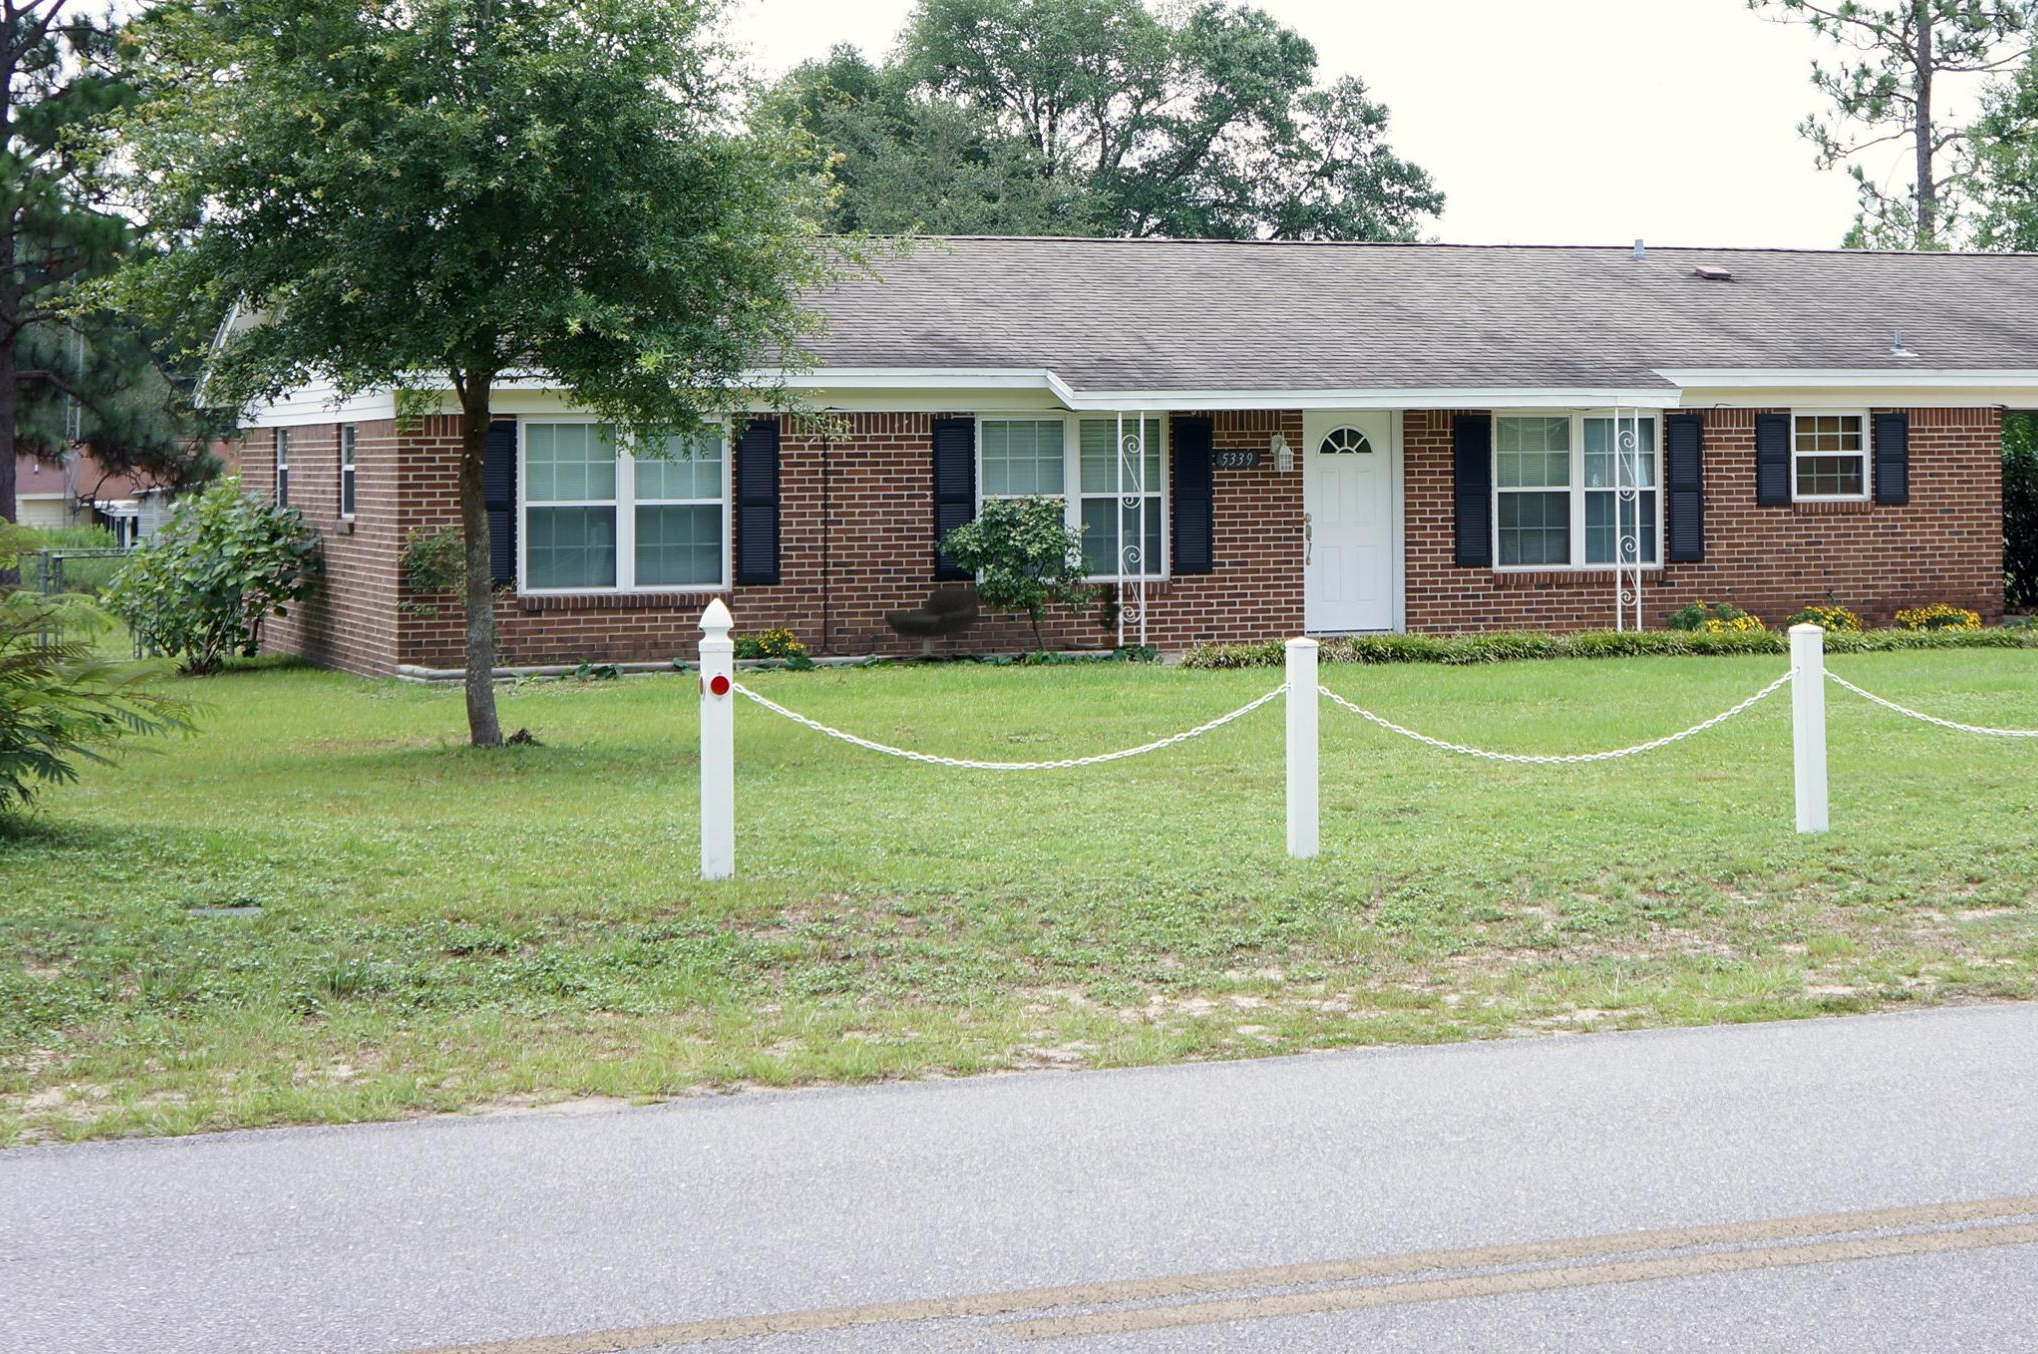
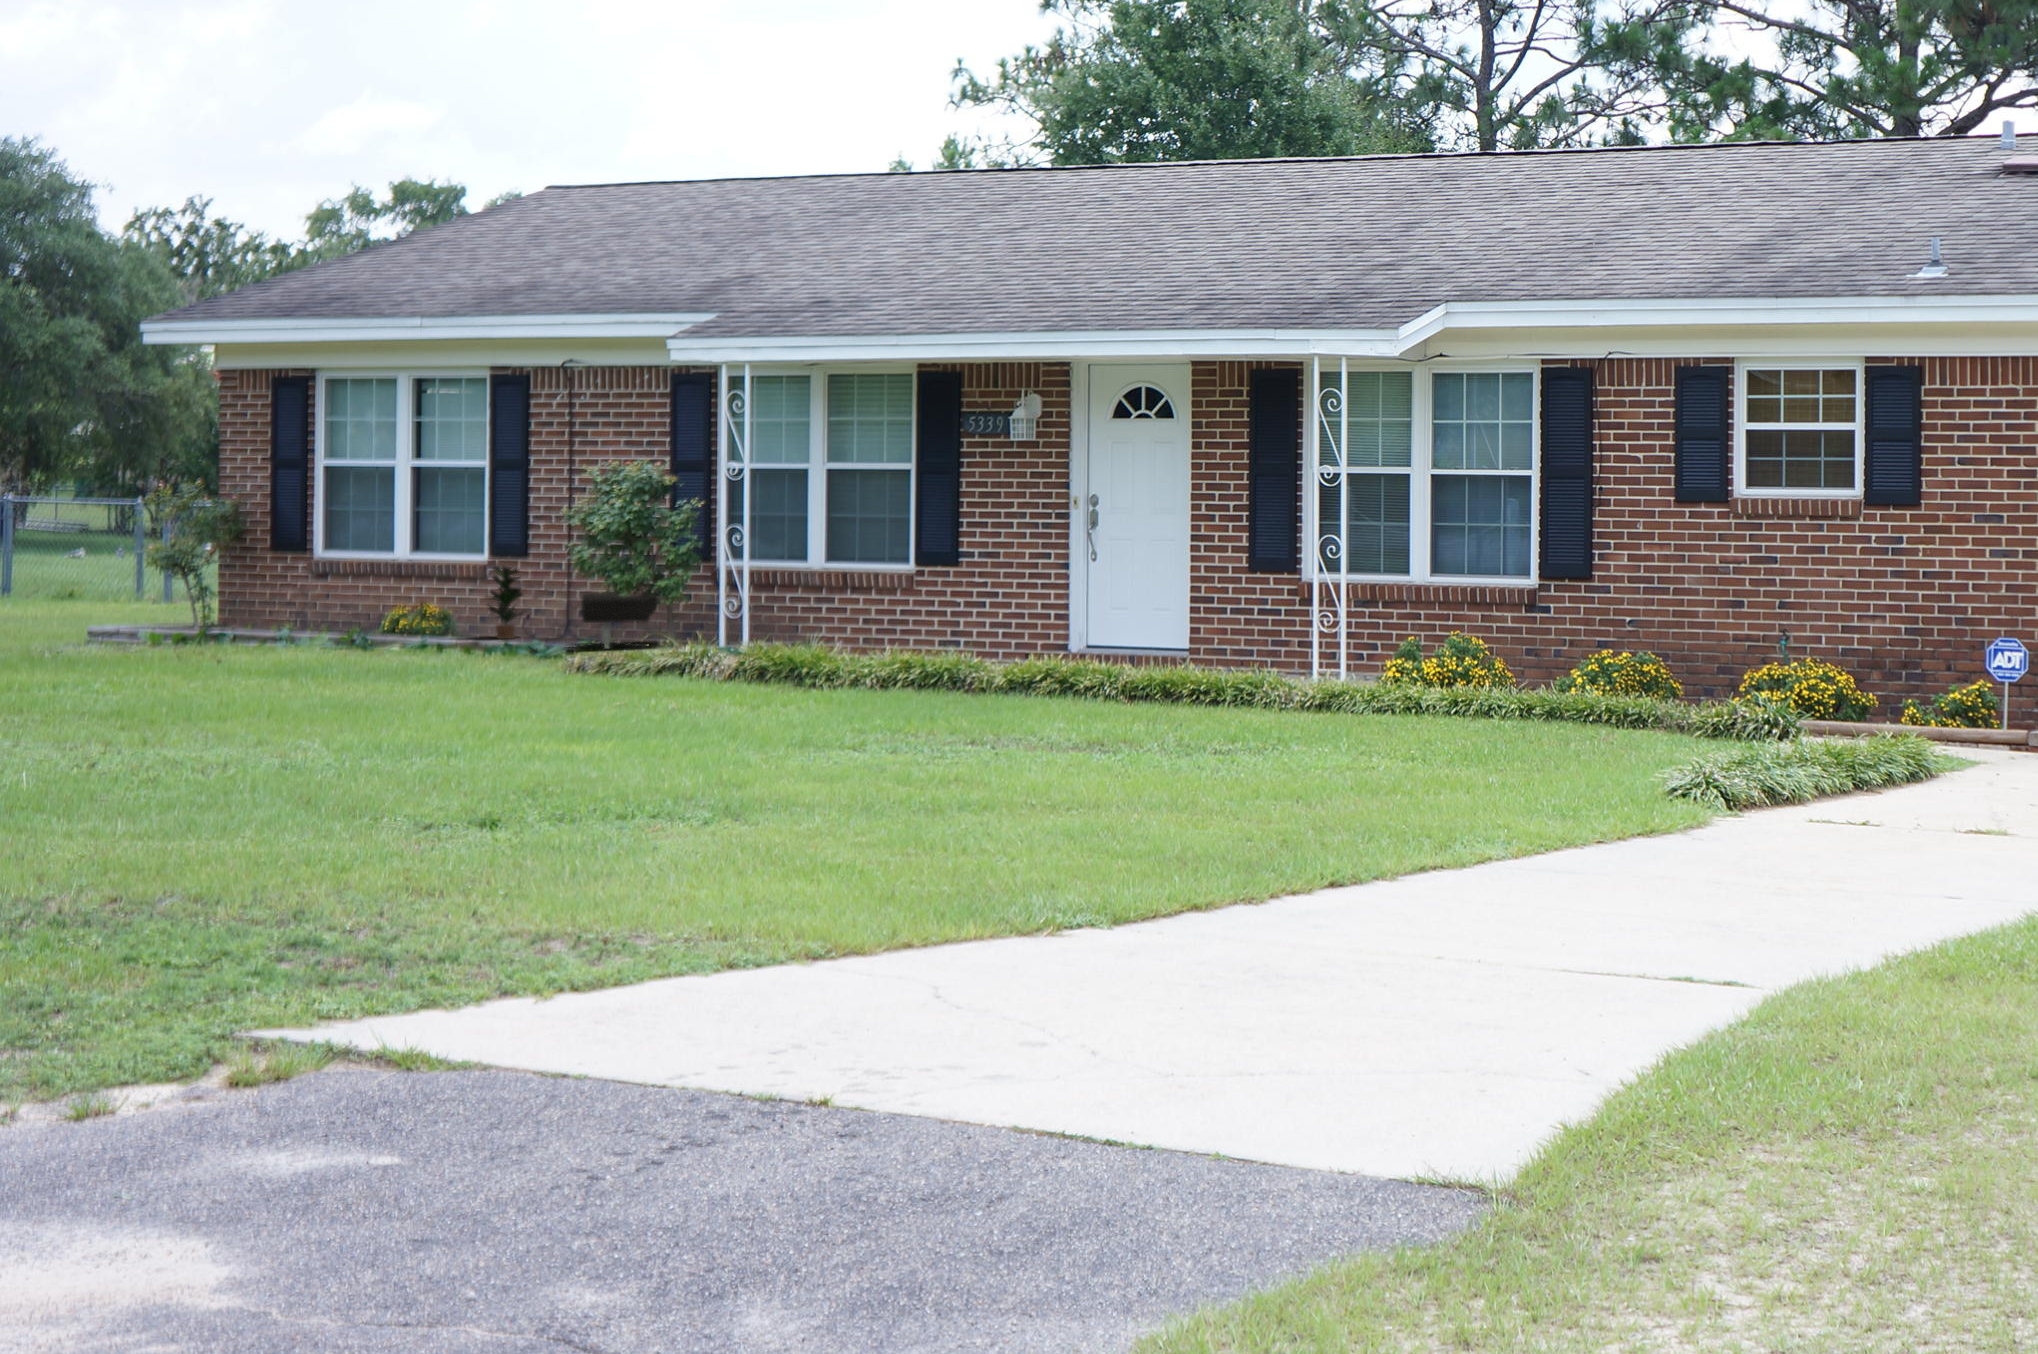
potted plant: present [1092,584,1126,648] -> present [486,566,524,639]

